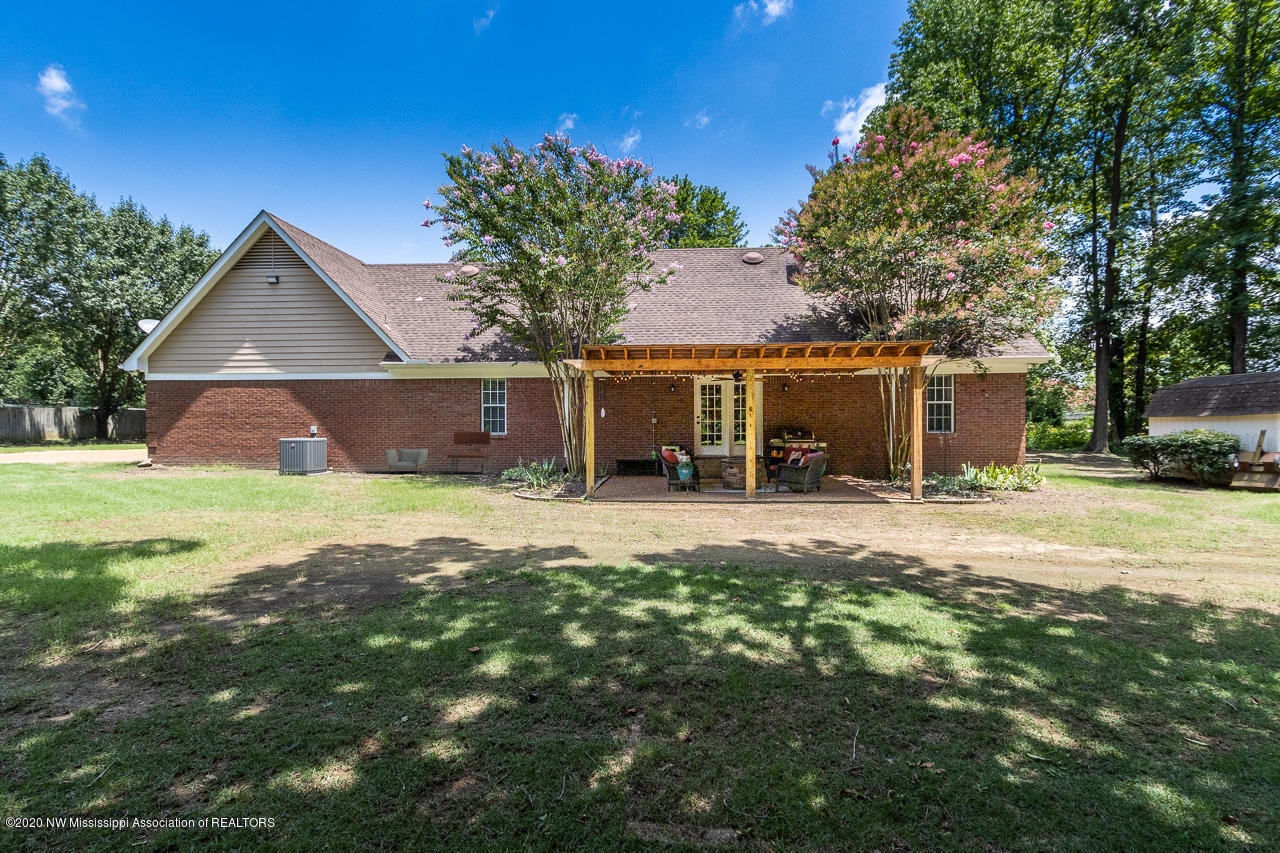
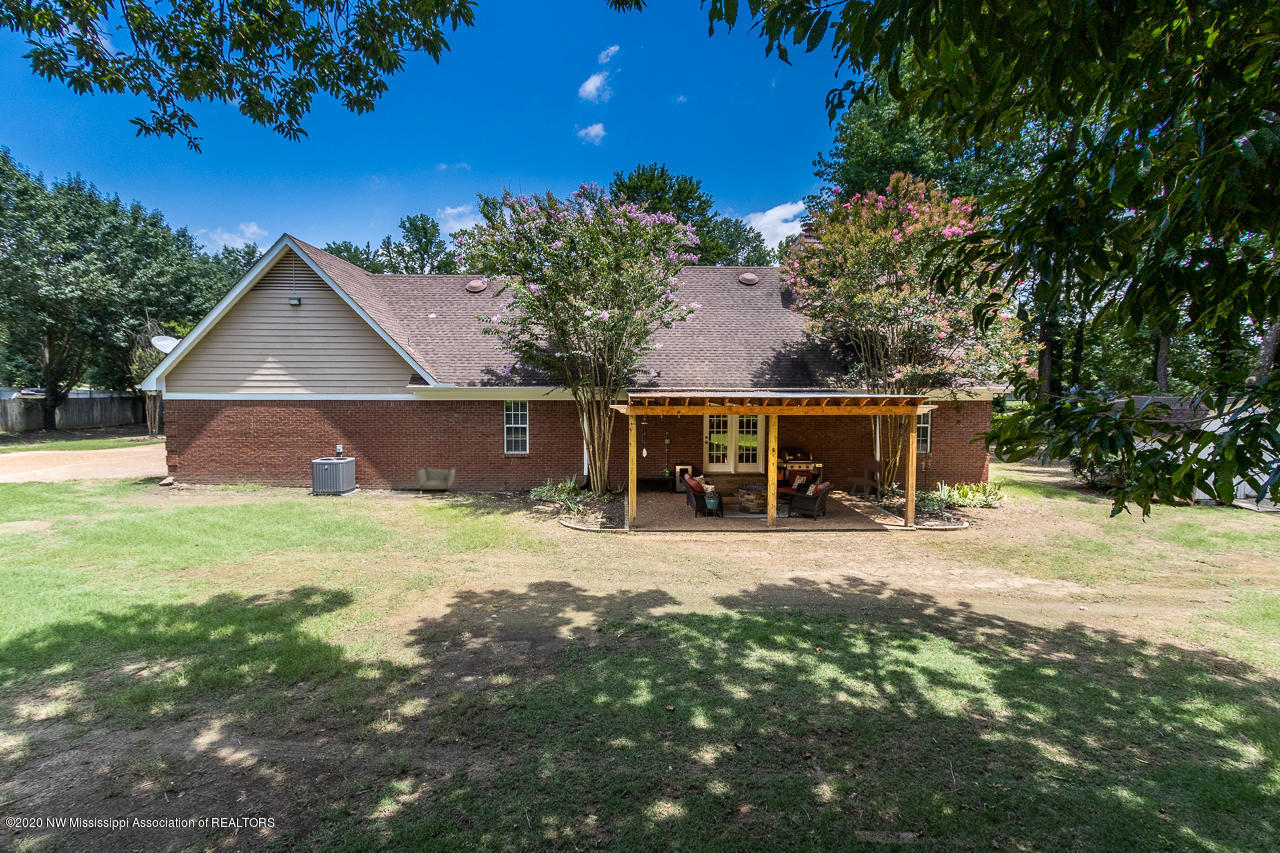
bench: present [447,431,491,474] -> present [847,458,882,501]

